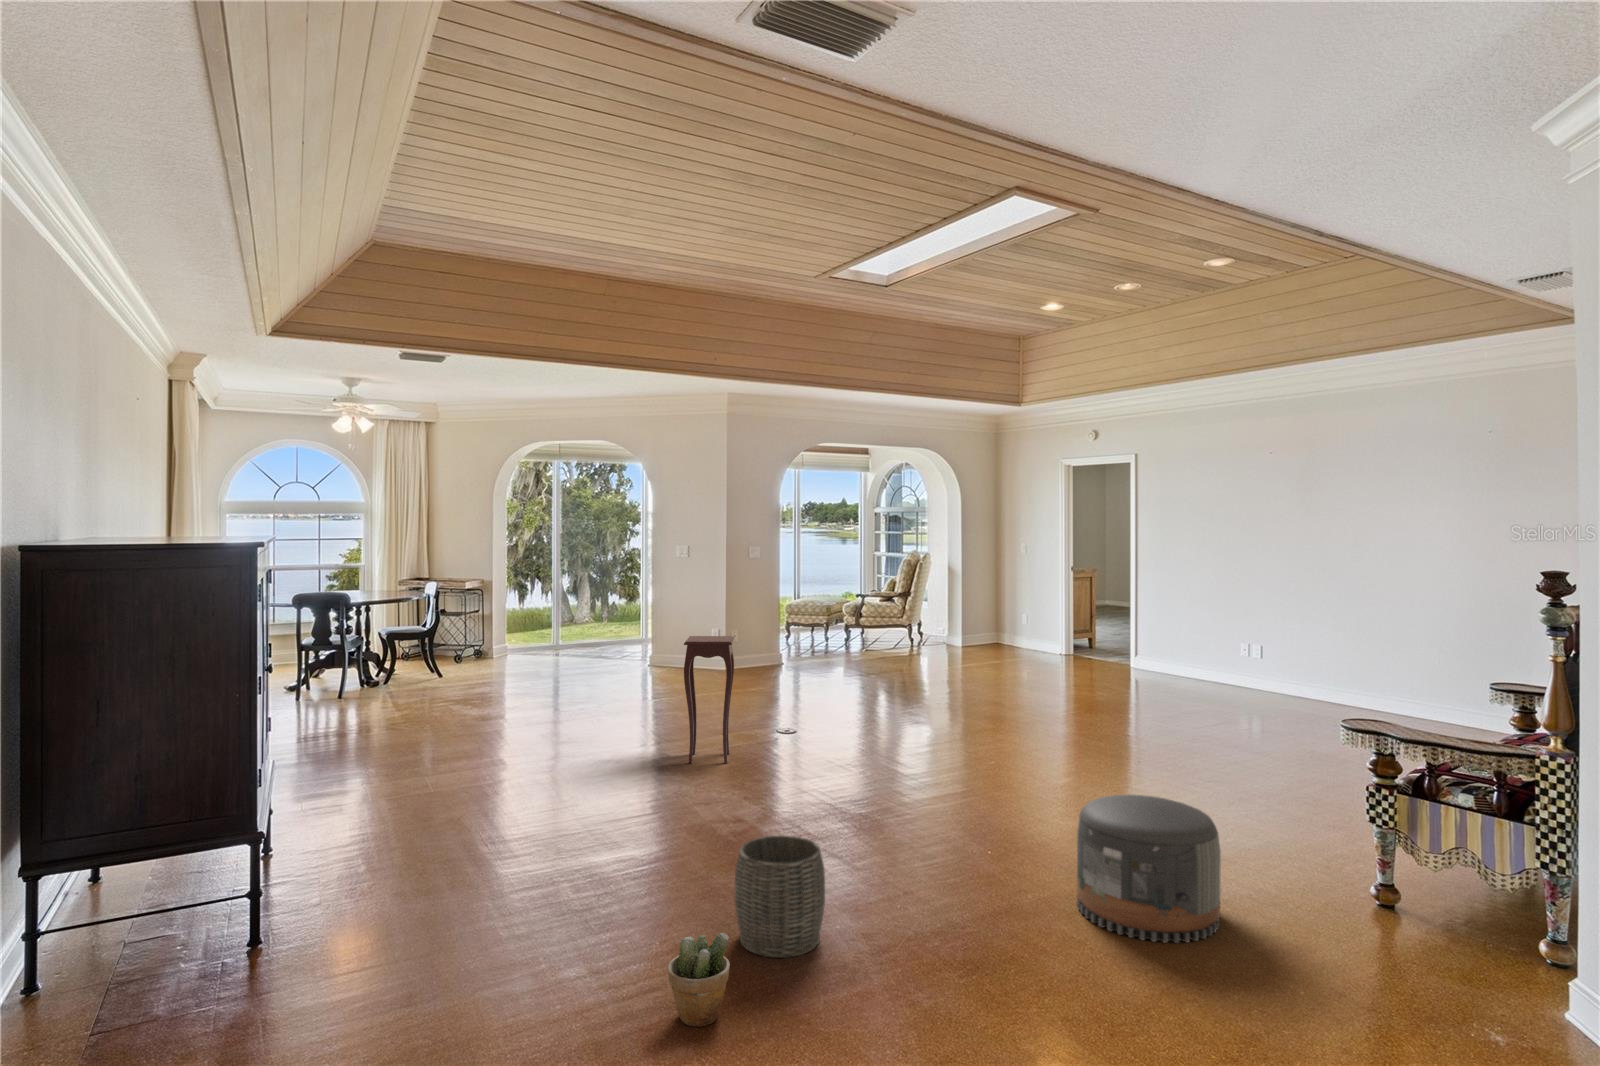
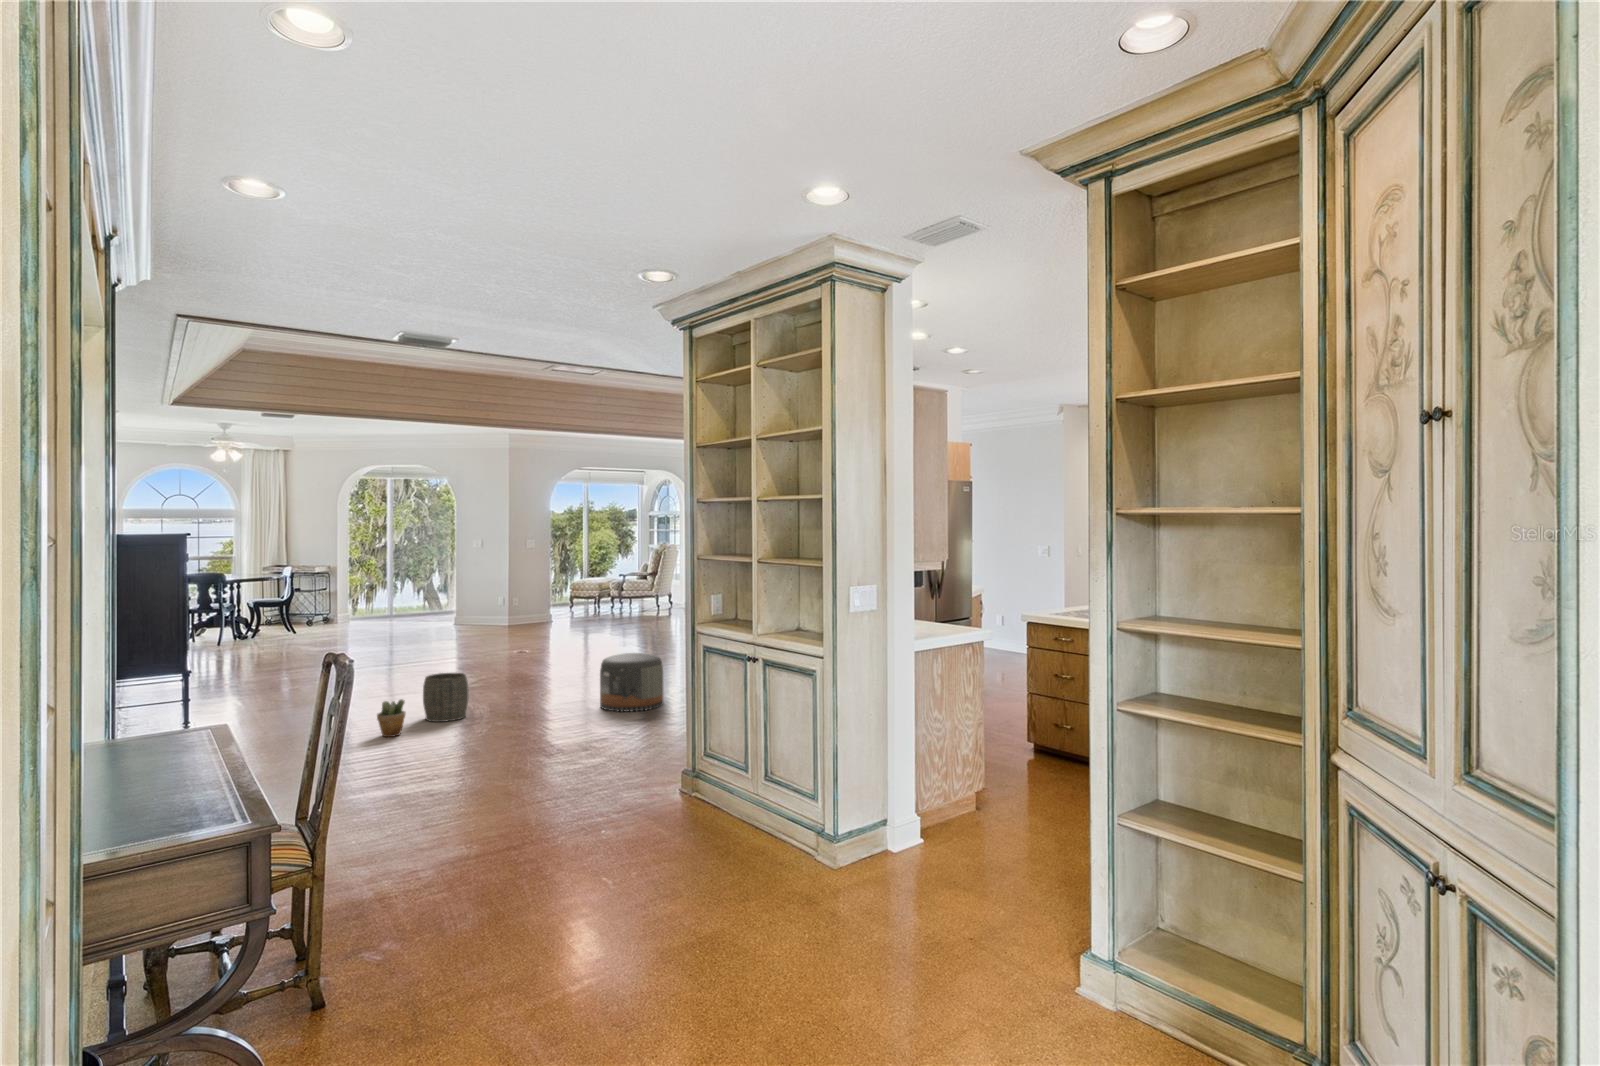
side table: present [684,636,734,763] -> none [443,593,479,668]

